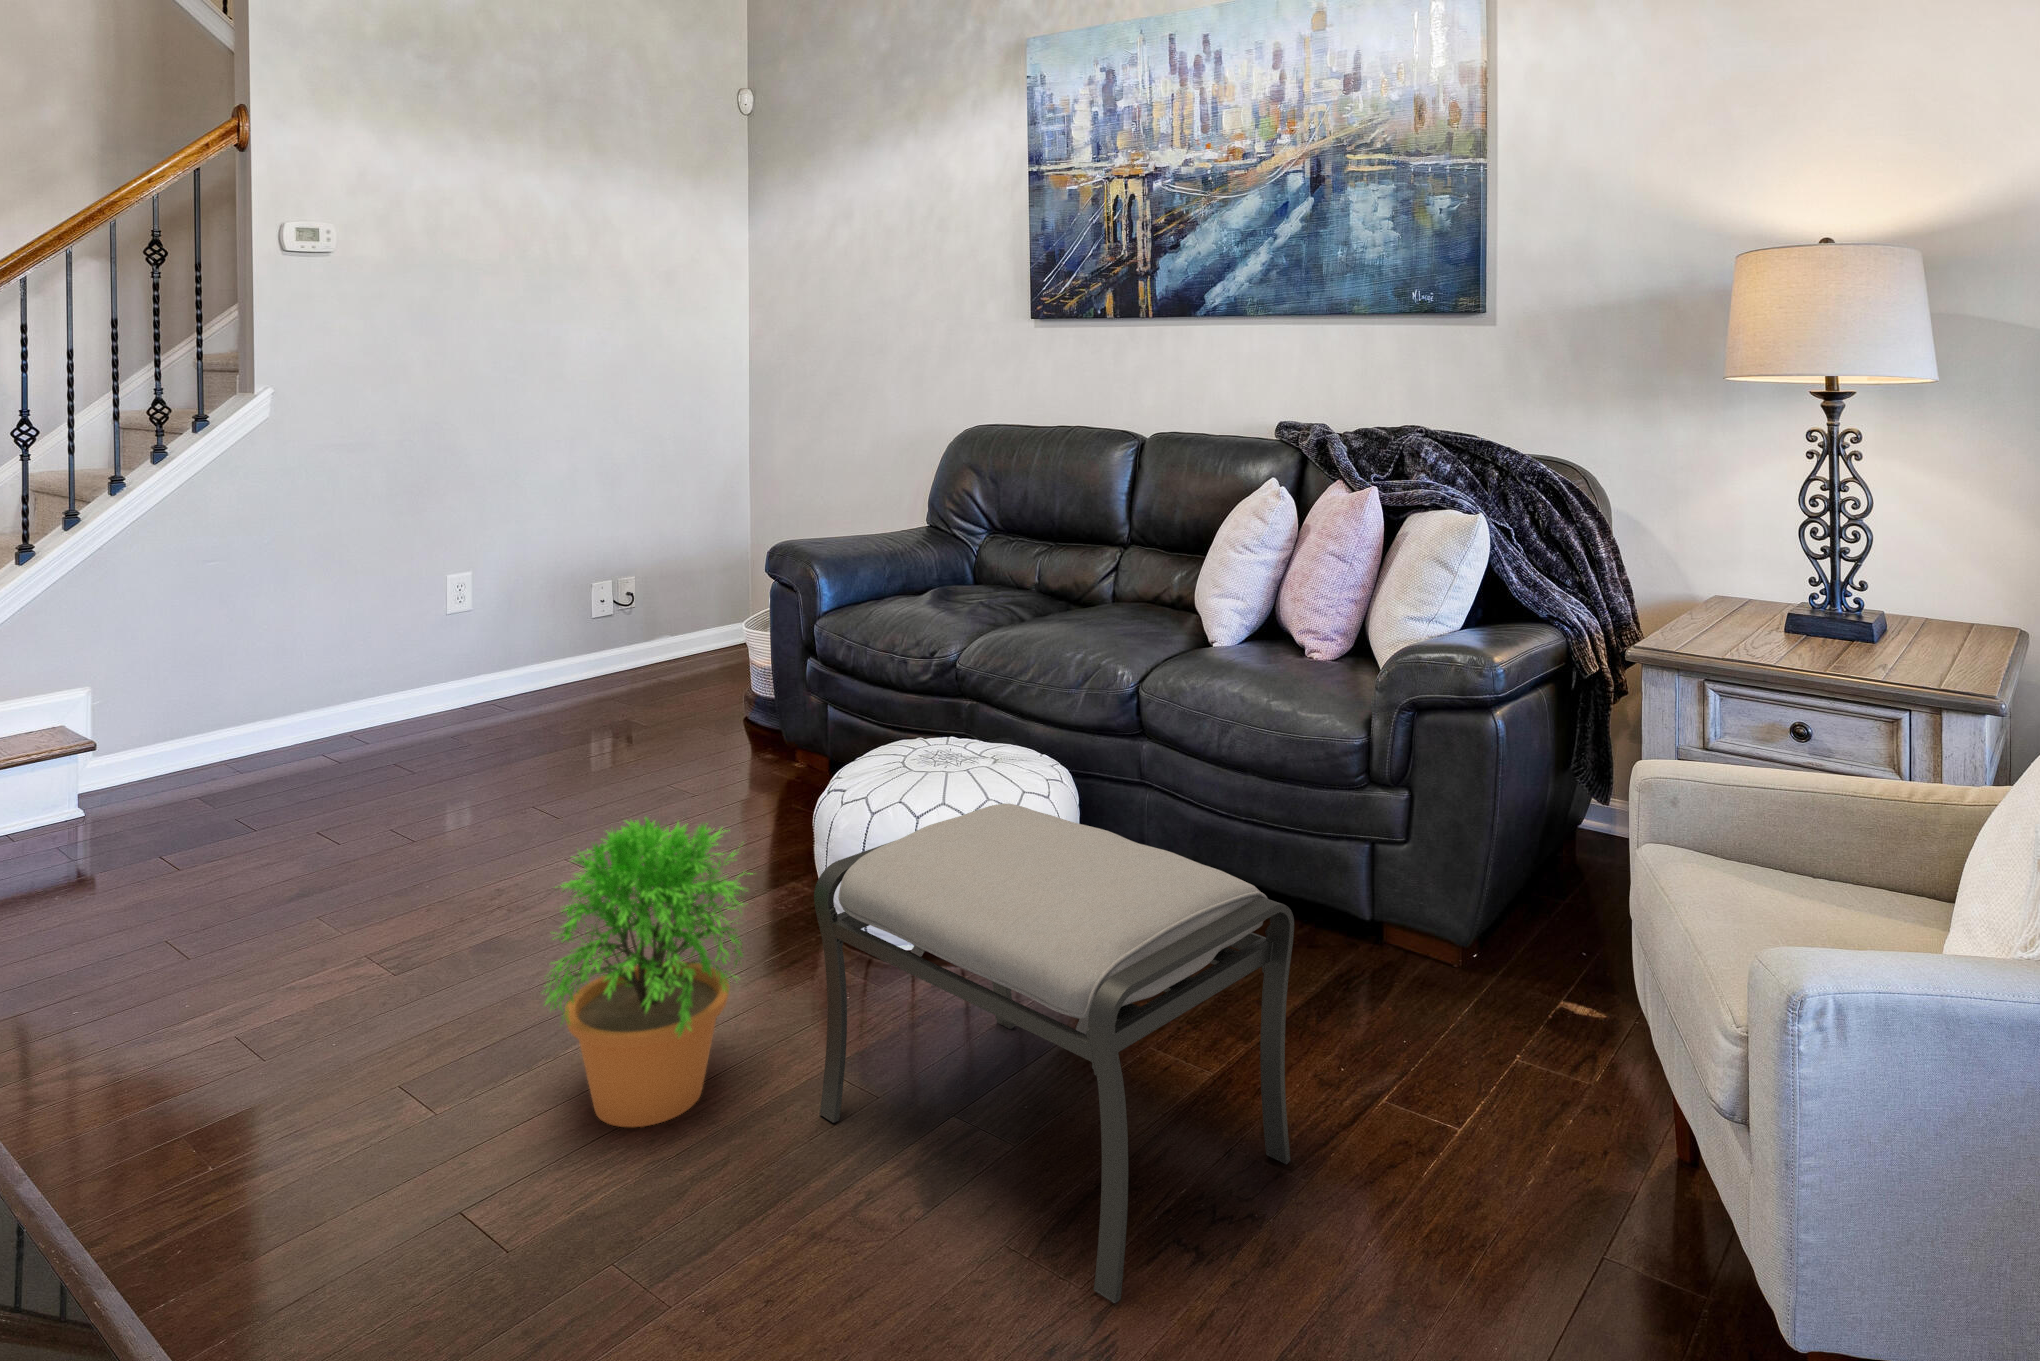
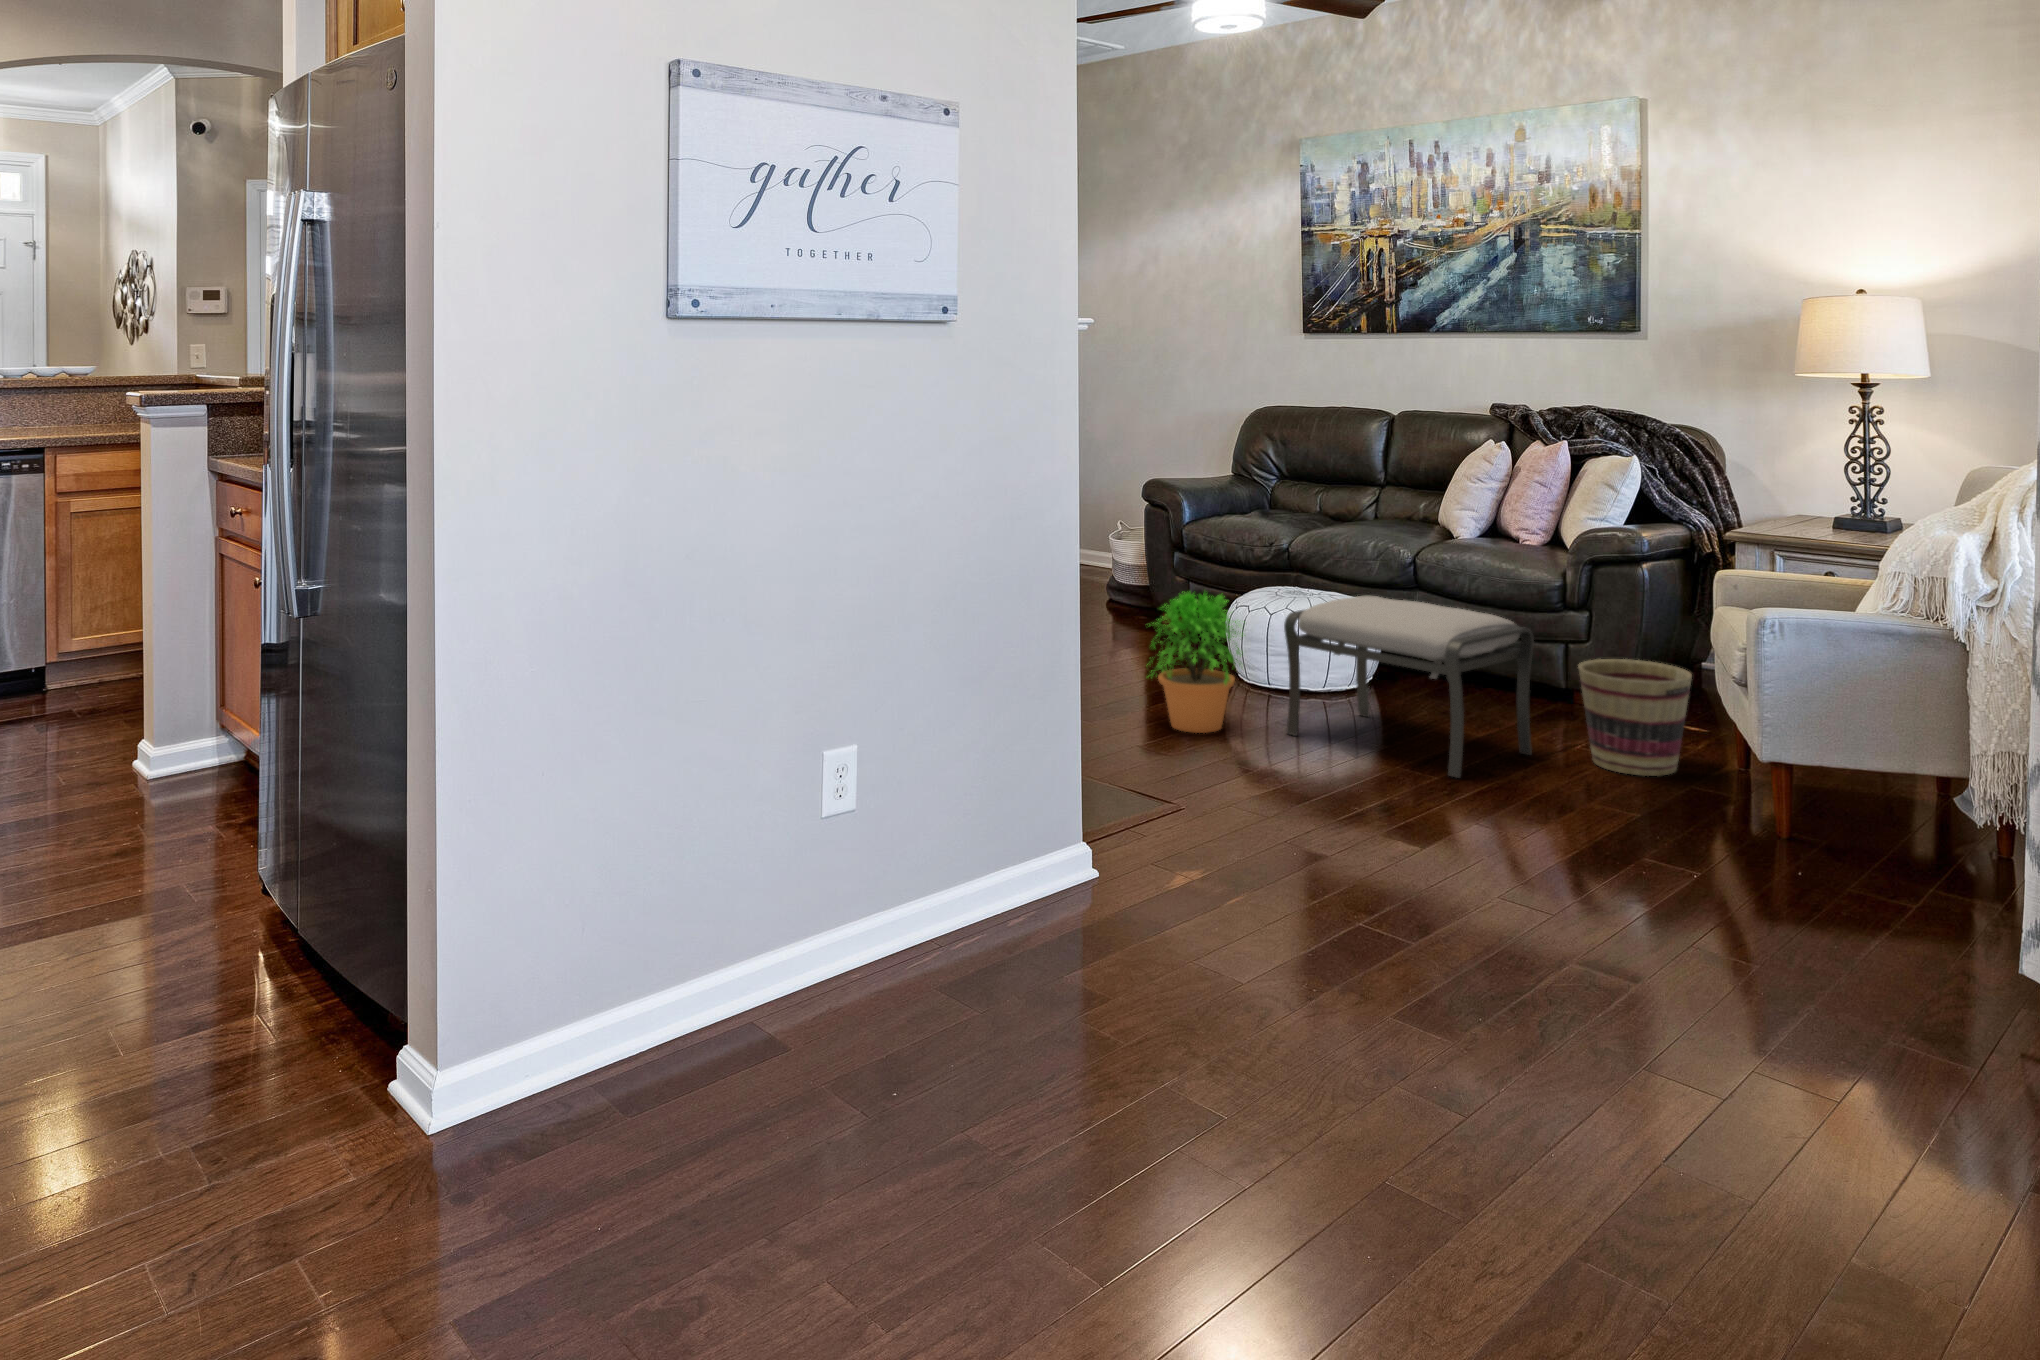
basket: none [1379,944,1602,1240] -> present [1578,659,1692,776]

